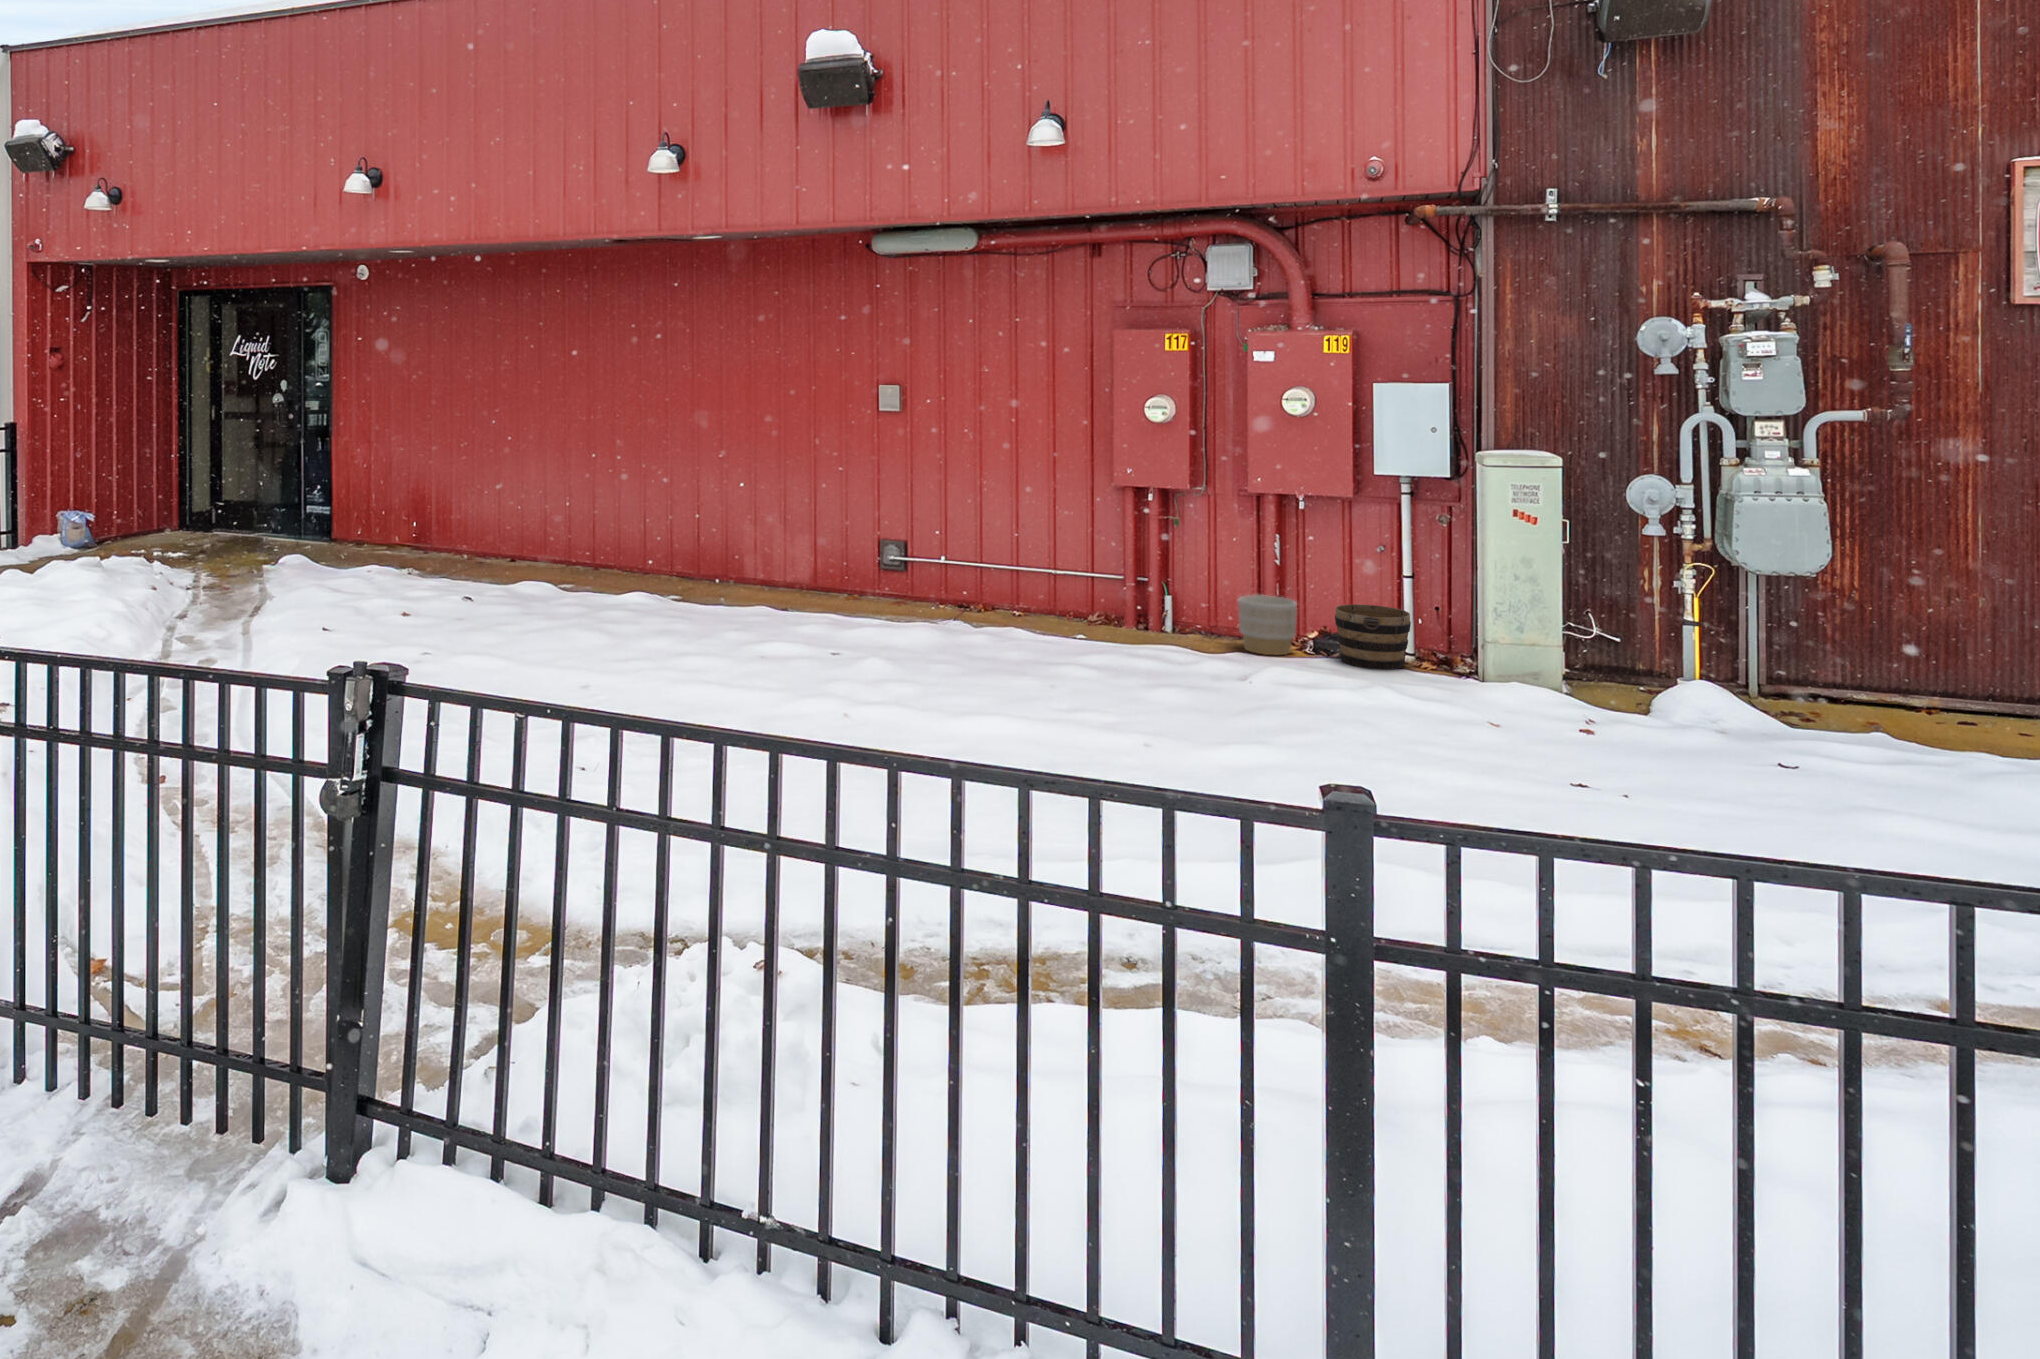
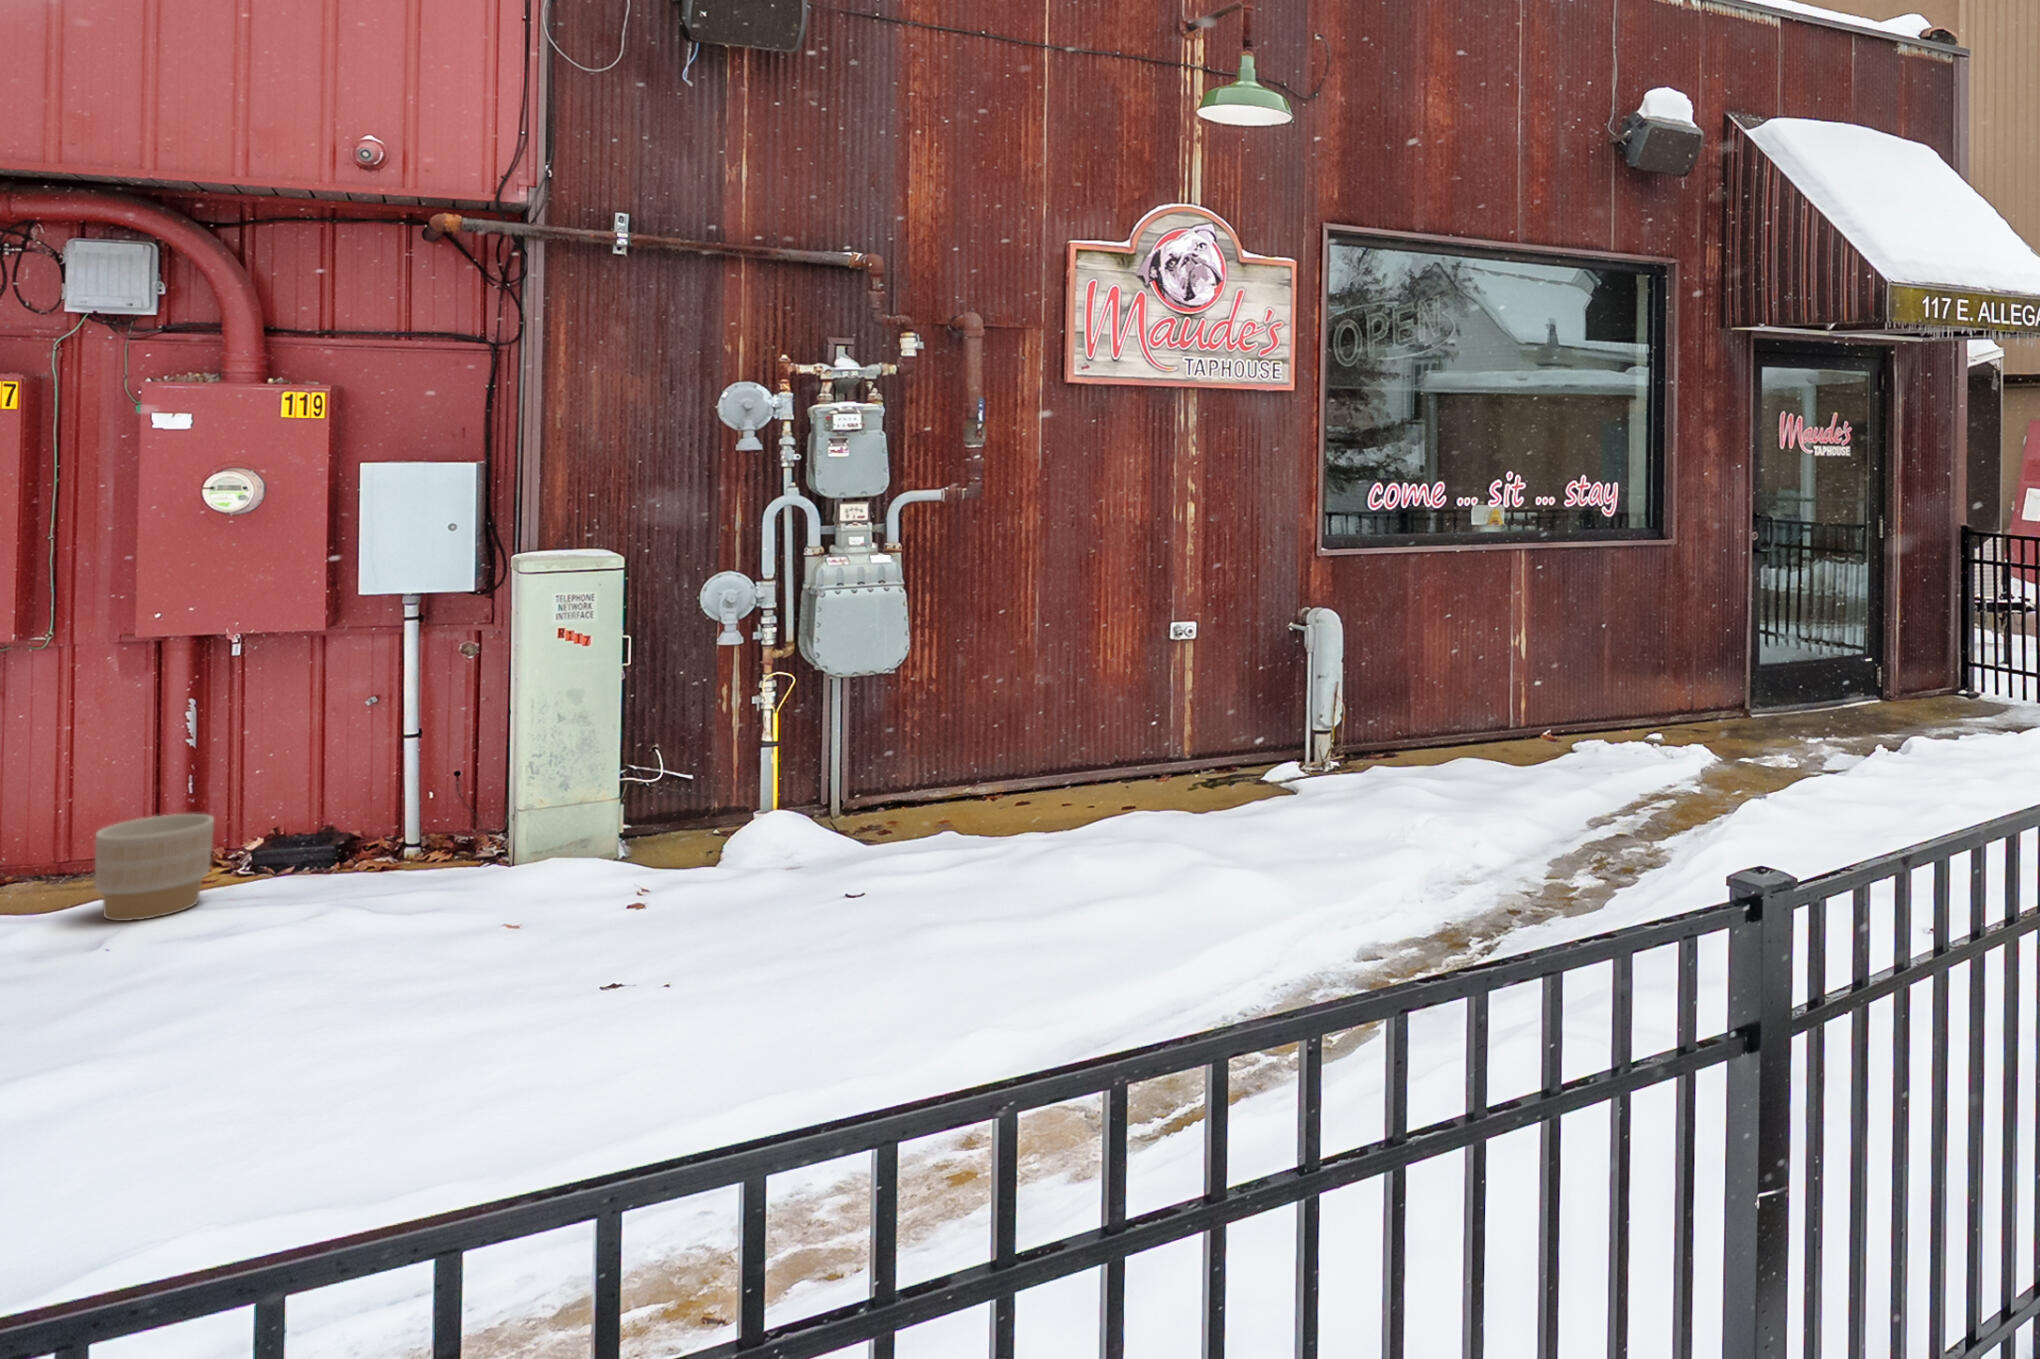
bucket: present [1335,605,1411,670] -> none [281,796,409,902]

